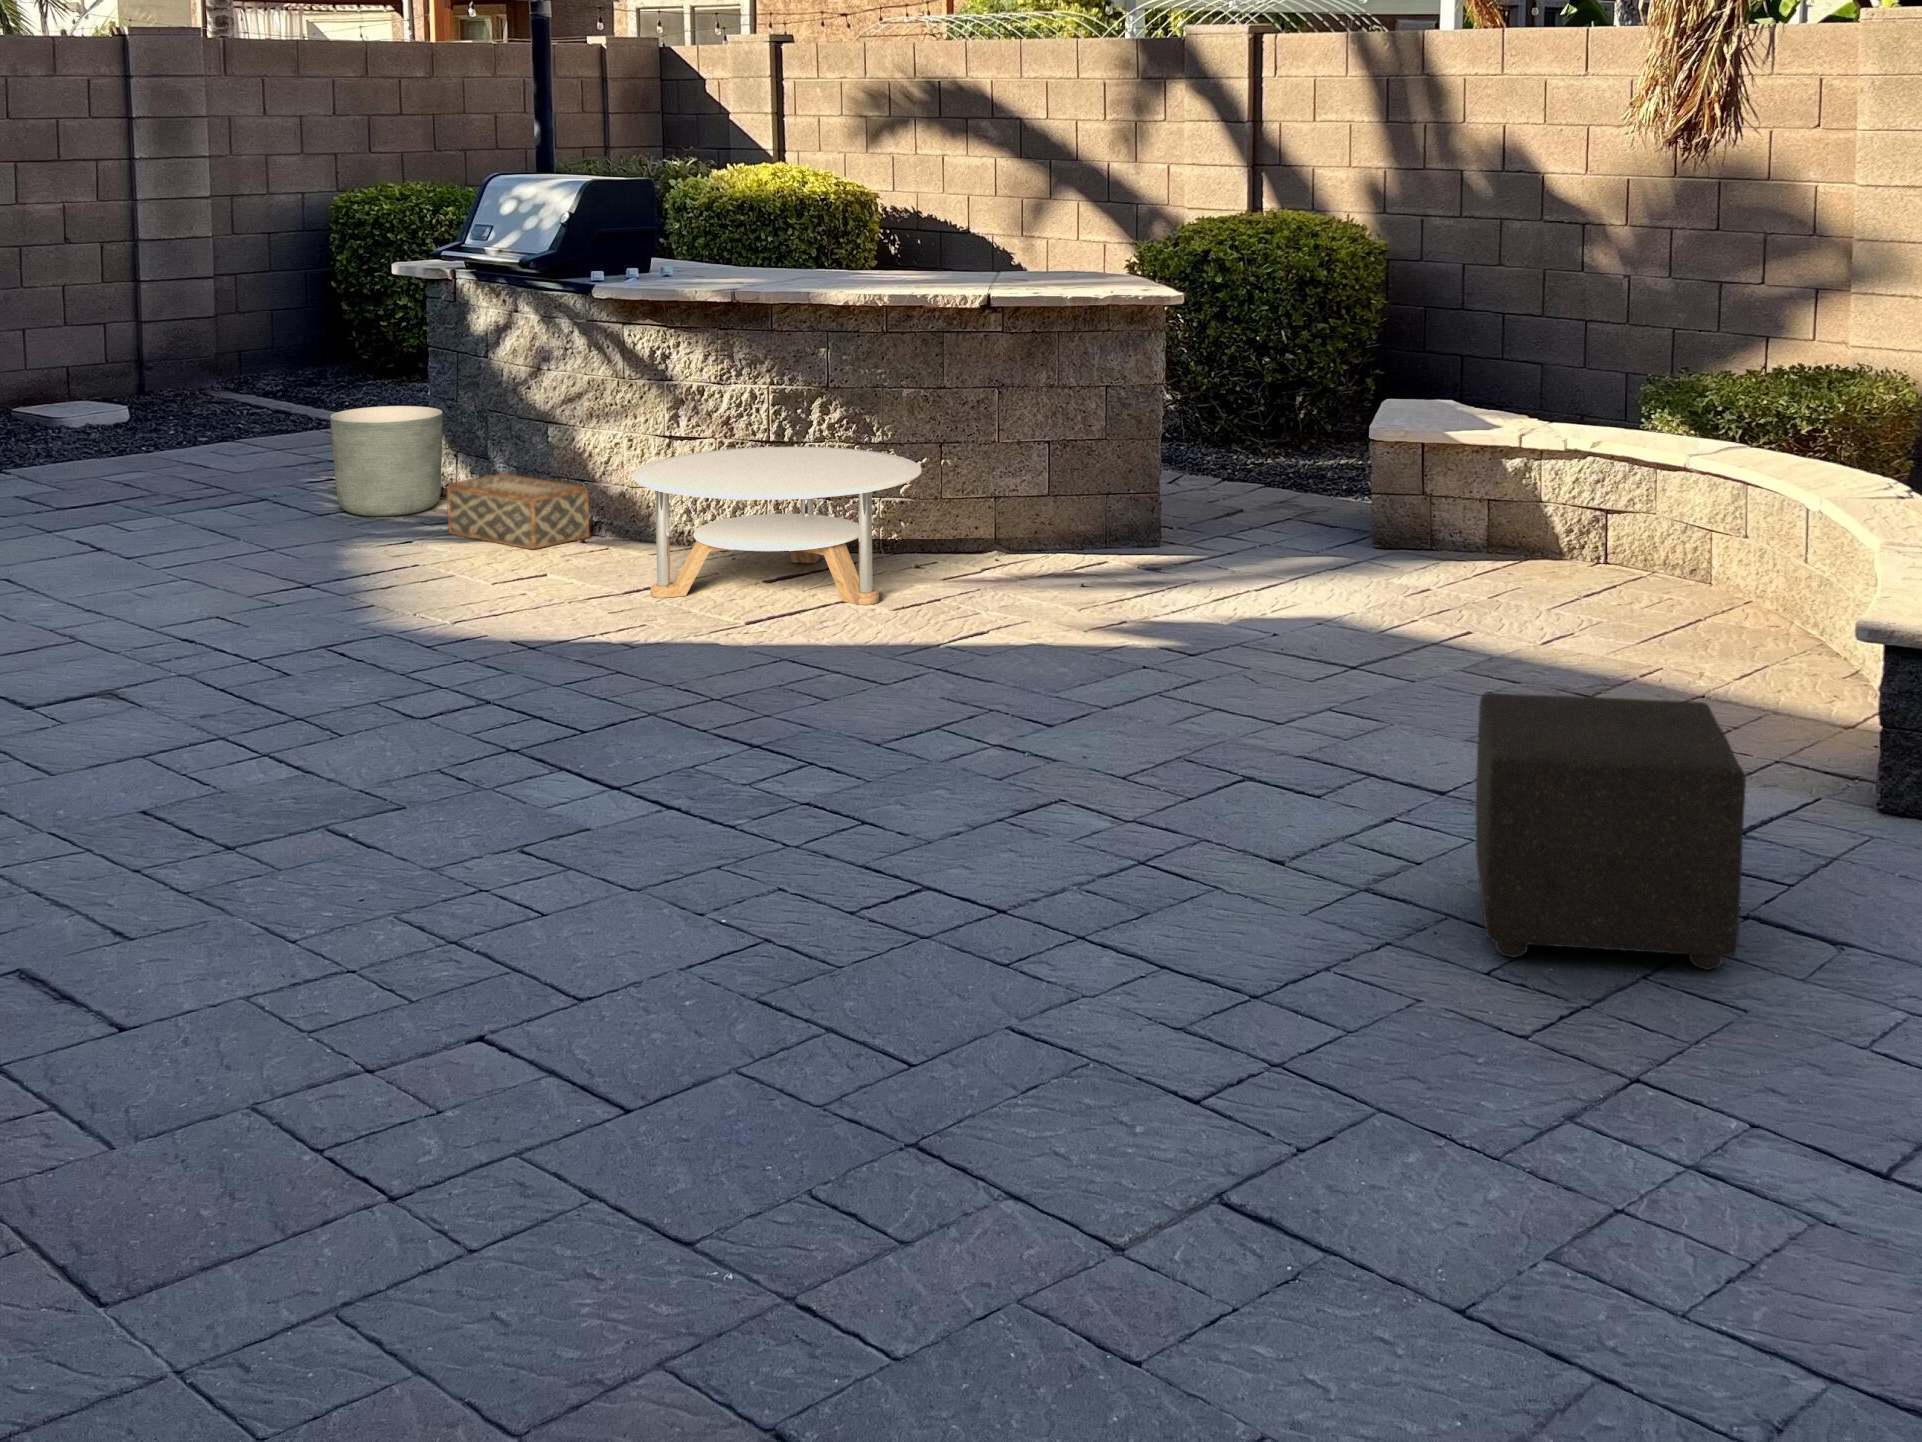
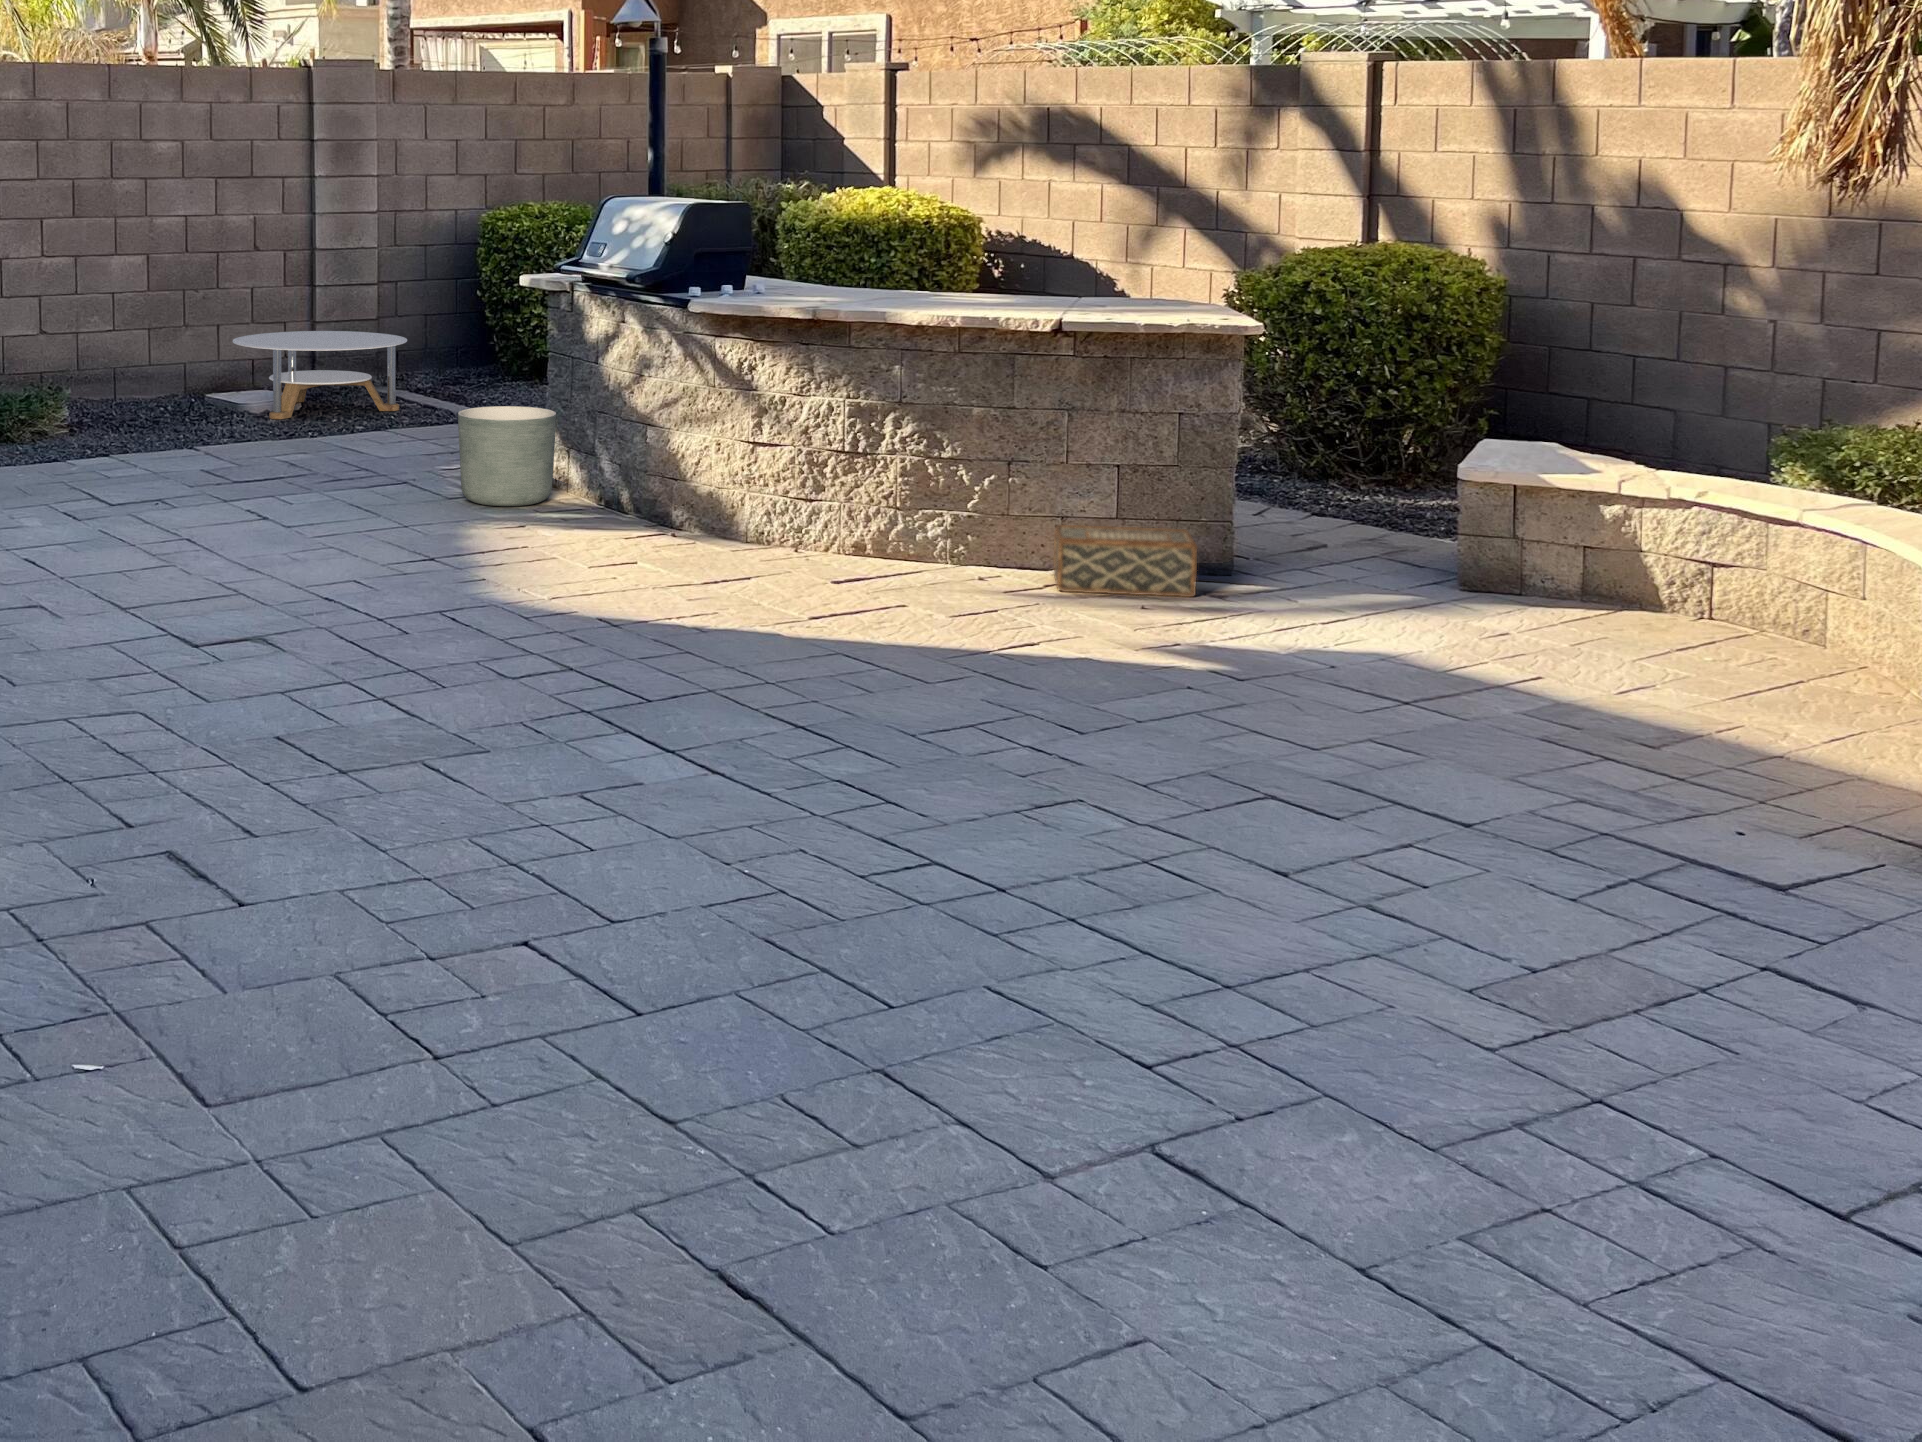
round table: present [632,447,922,605] -> present [233,331,407,419]
woven basket: present [447,474,590,549] -> present [1054,525,1197,597]
ottoman: present [1475,693,1746,969] -> none [1466,723,1742,1010]

